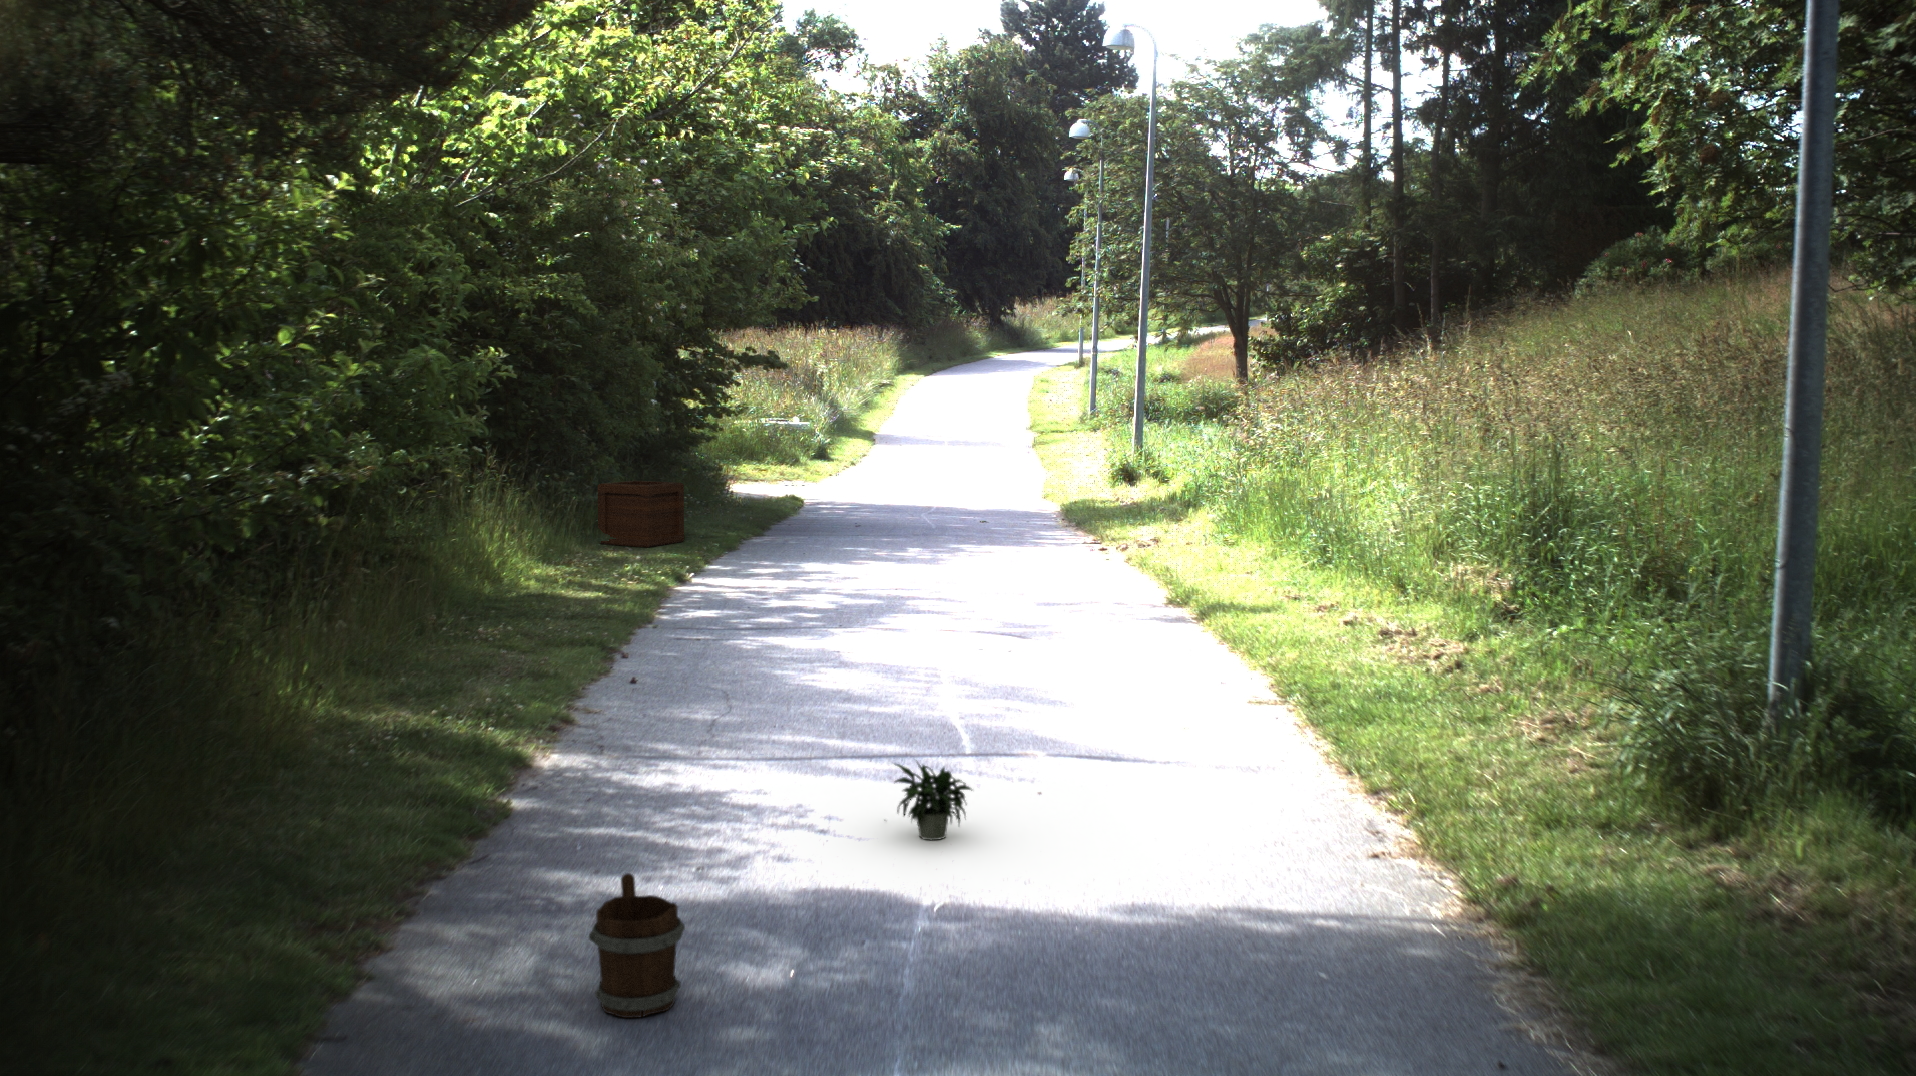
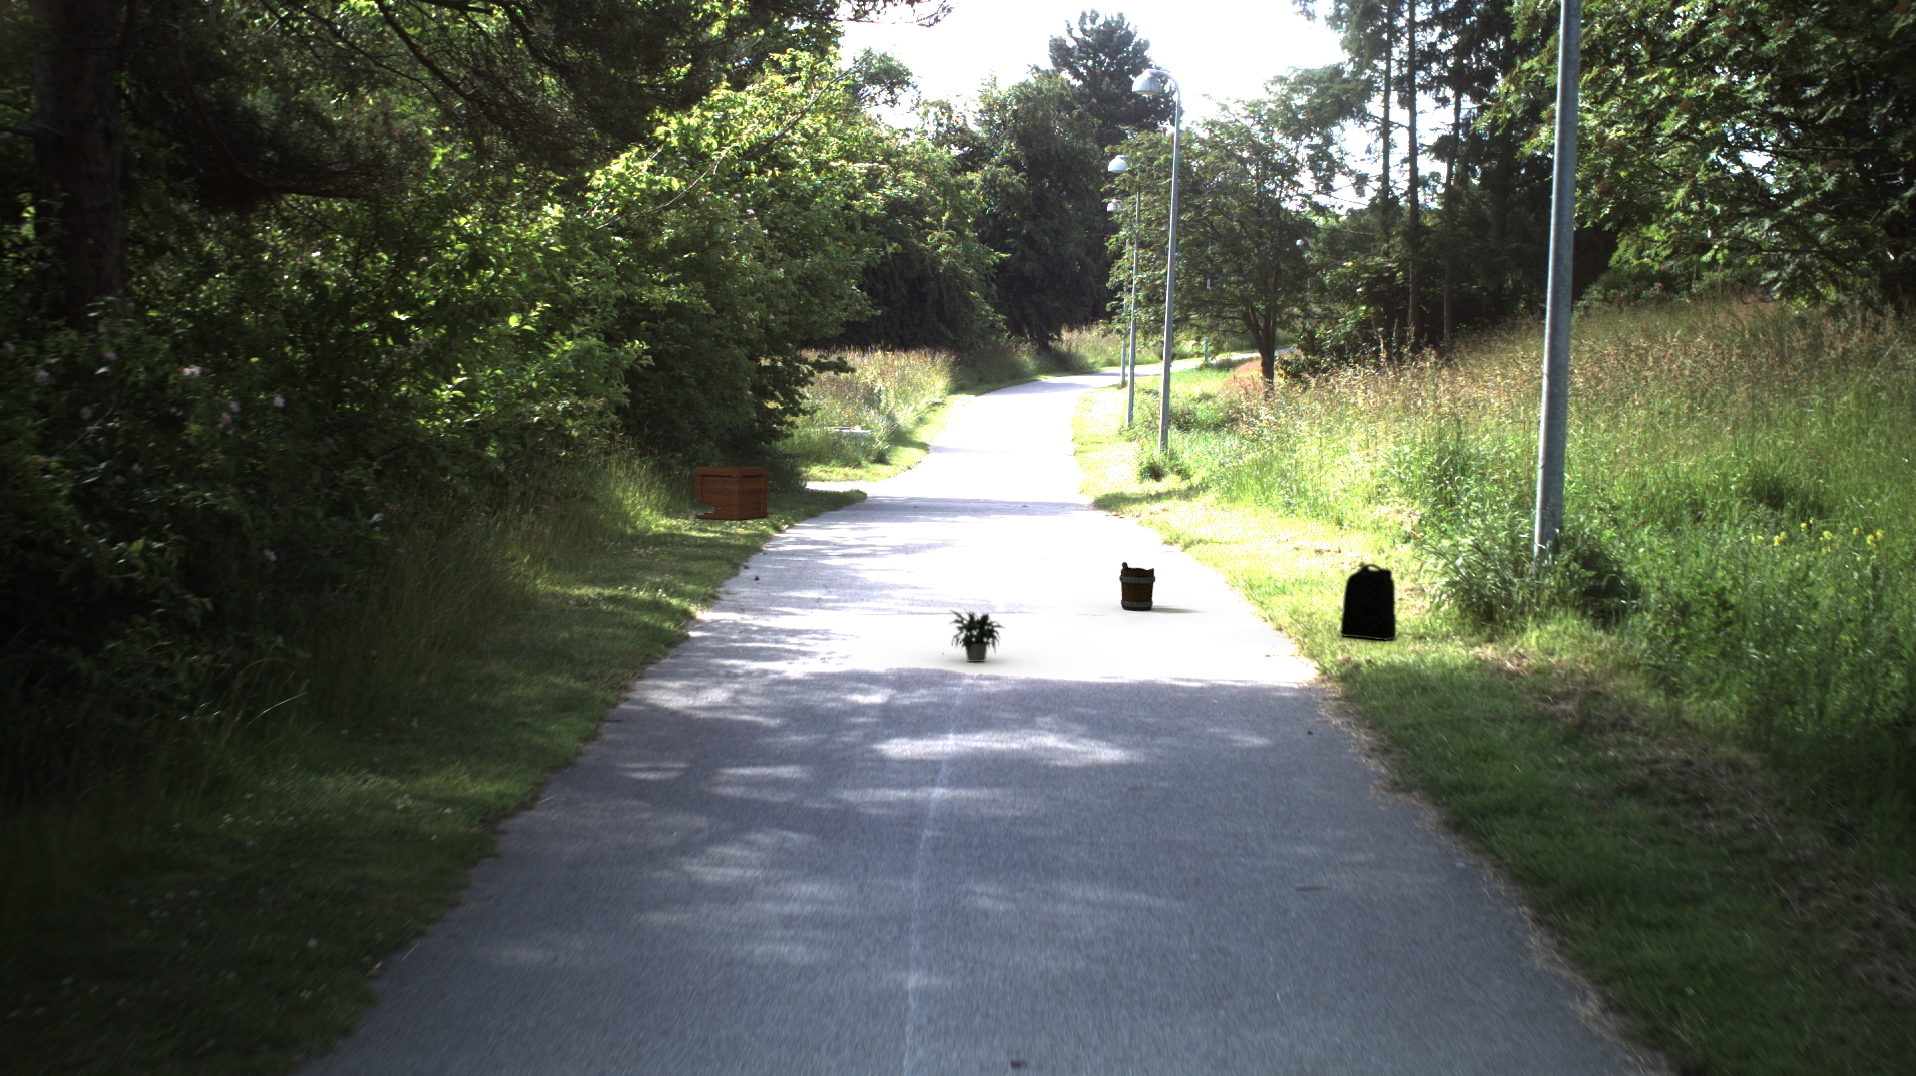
backpack: none [1425,670,1503,777] -> present [1340,564,1396,640]
bucket: present [589,873,685,1018] -> present [1119,562,1155,610]

